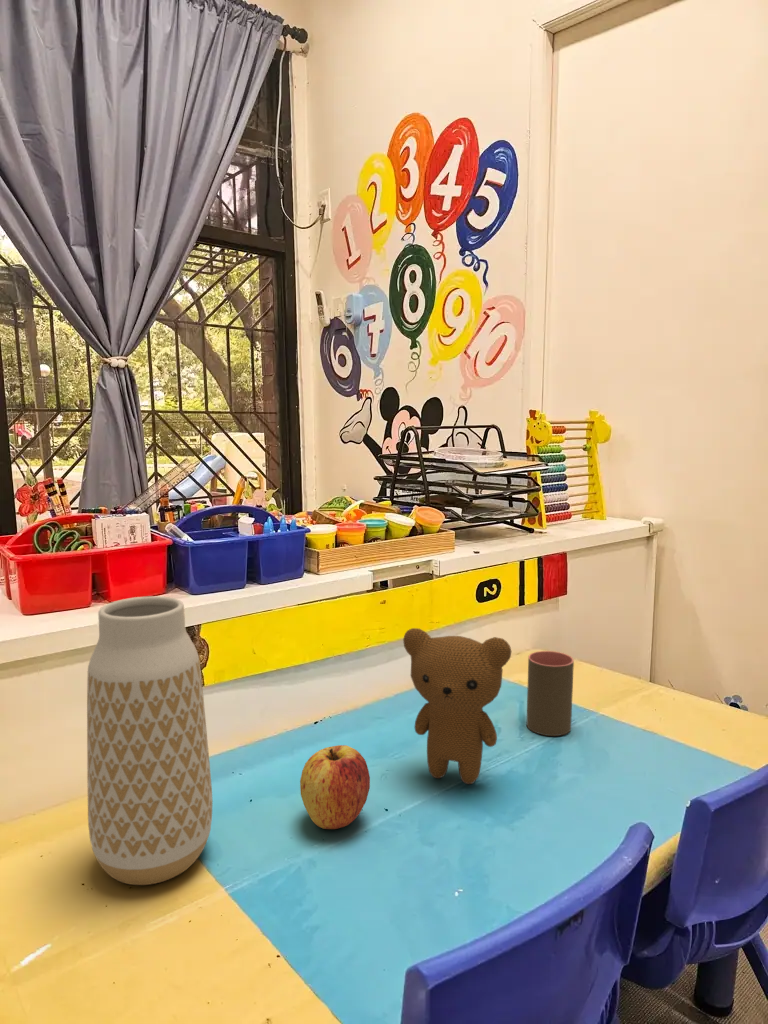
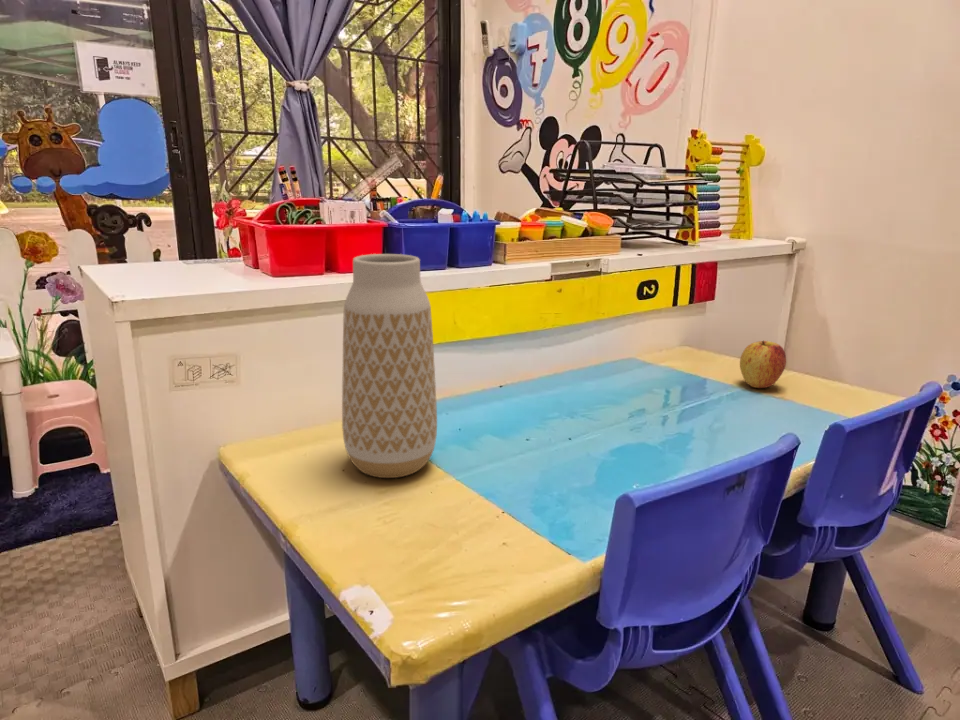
teddy bear: present [403,628,511,784] -> none [586,301,681,431]
cup: present [526,651,574,736] -> none [680,335,727,404]
apple: present [300,745,370,829] -> present [740,341,786,388]

